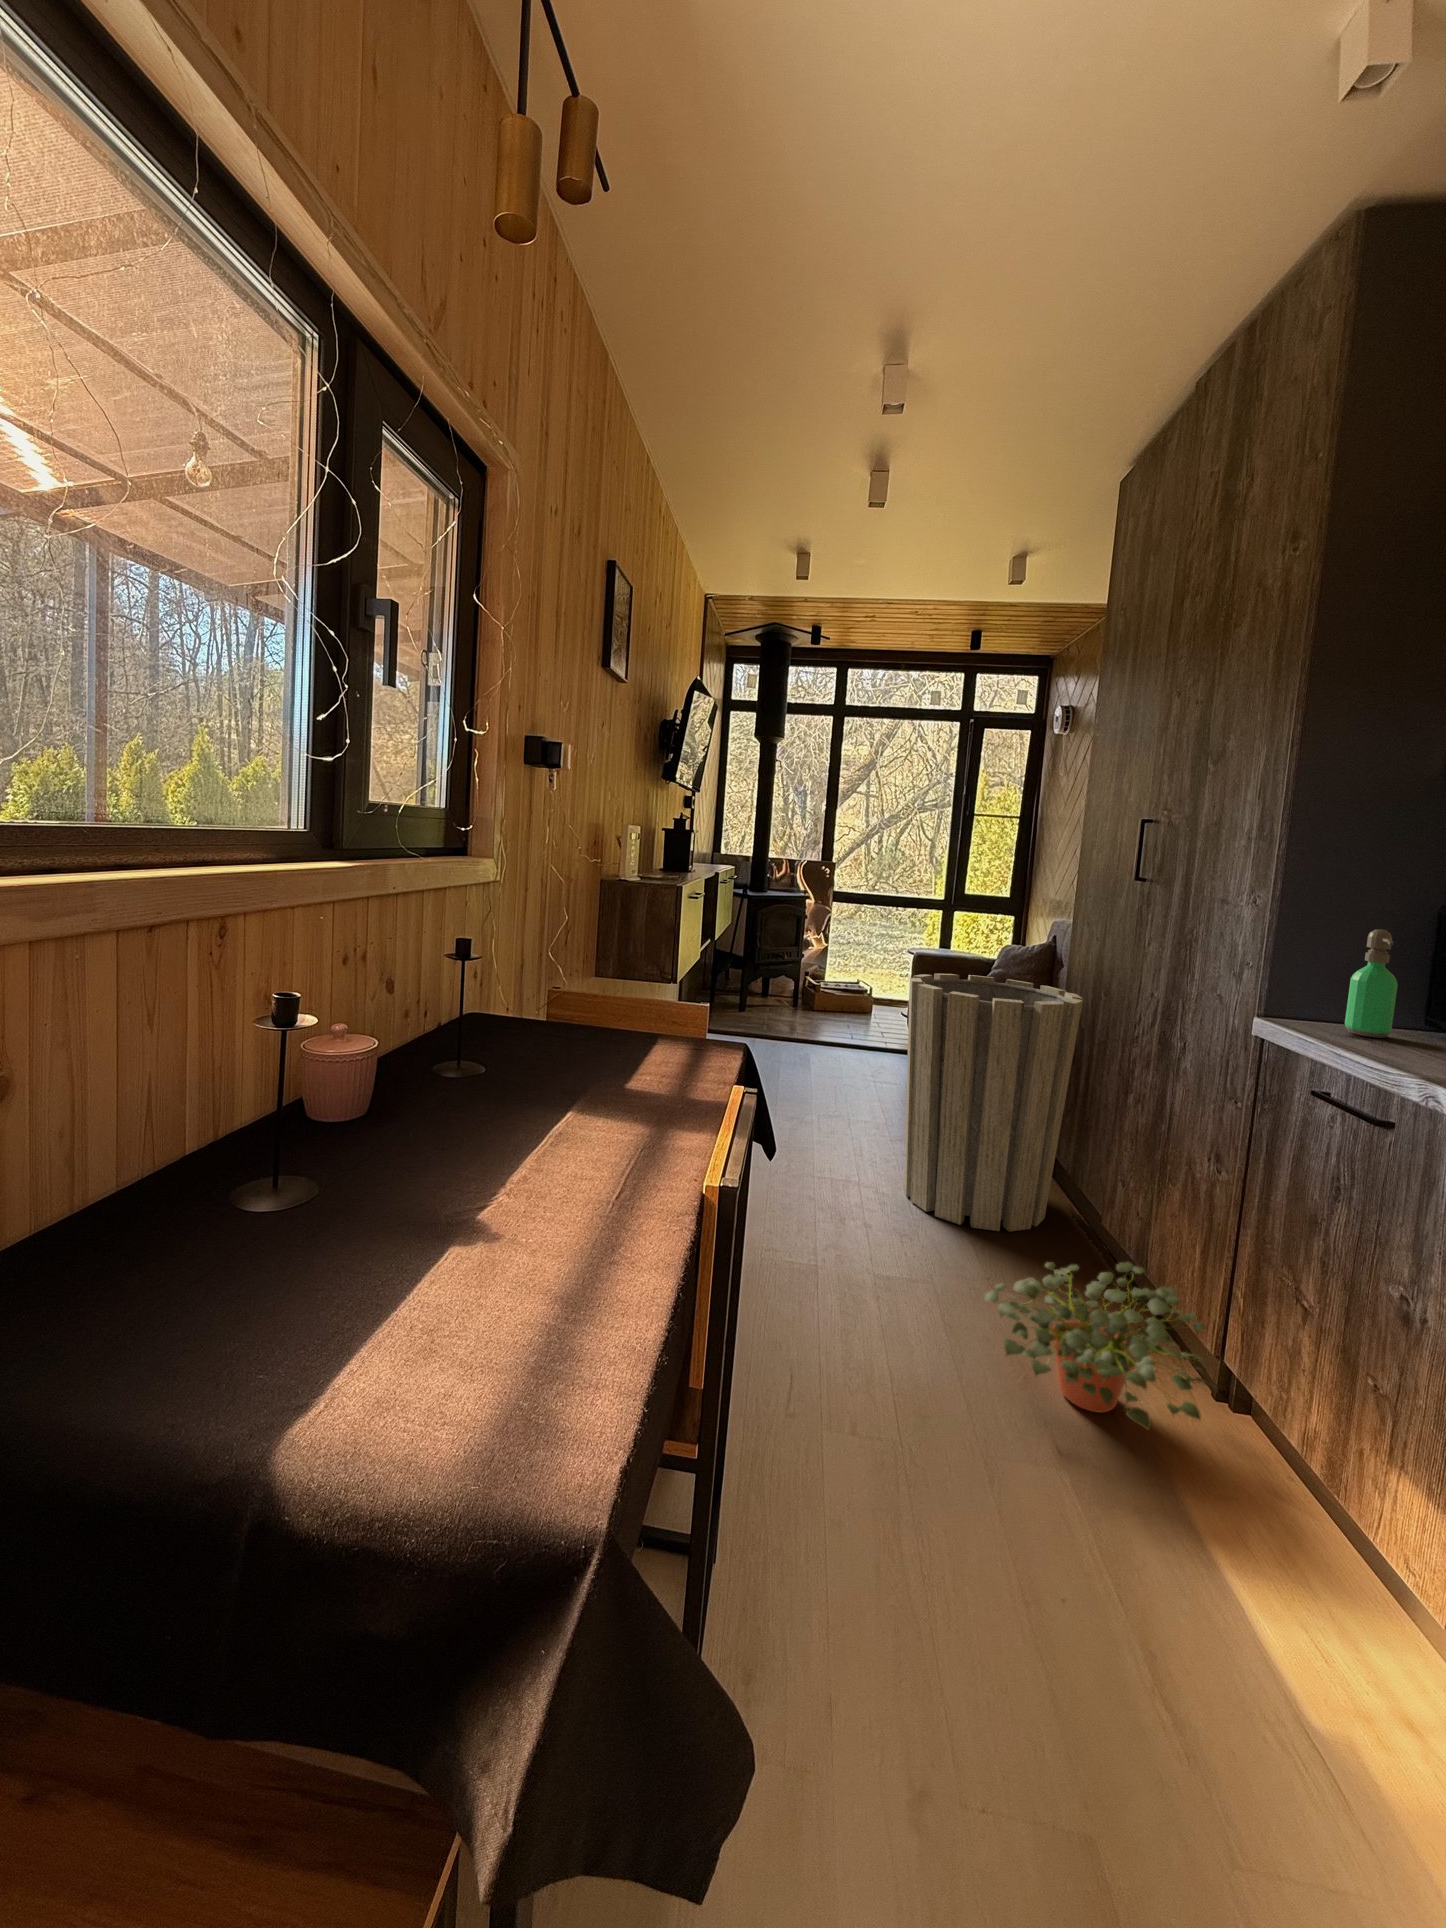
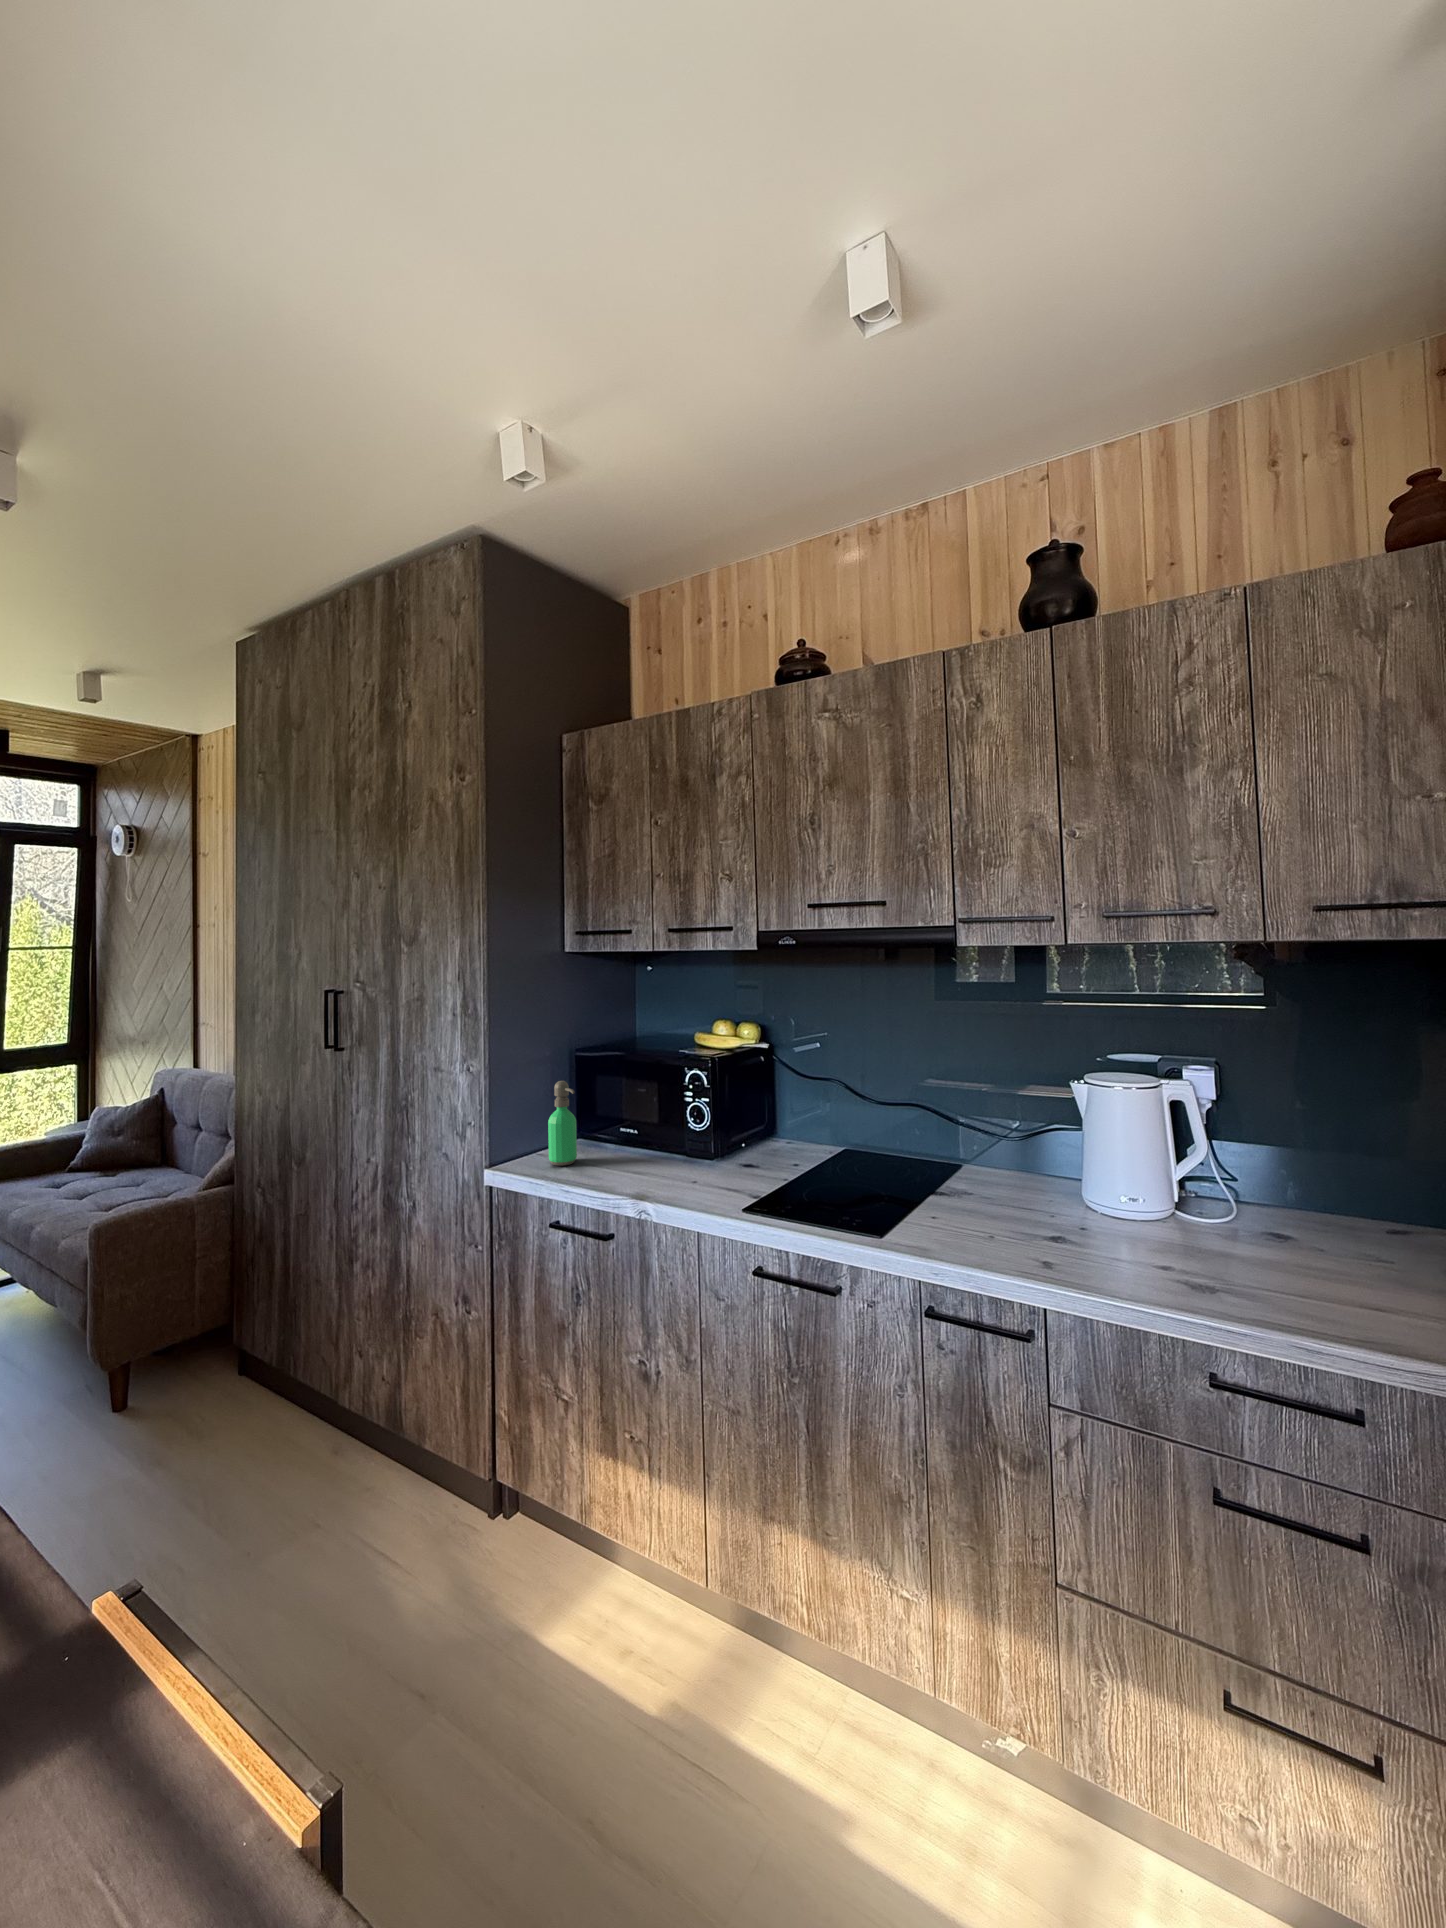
trash can: present [904,974,1083,1232] -> none [54,1167,275,1507]
potted plant: present [984,1262,1218,1430] -> none [291,1435,522,1634]

